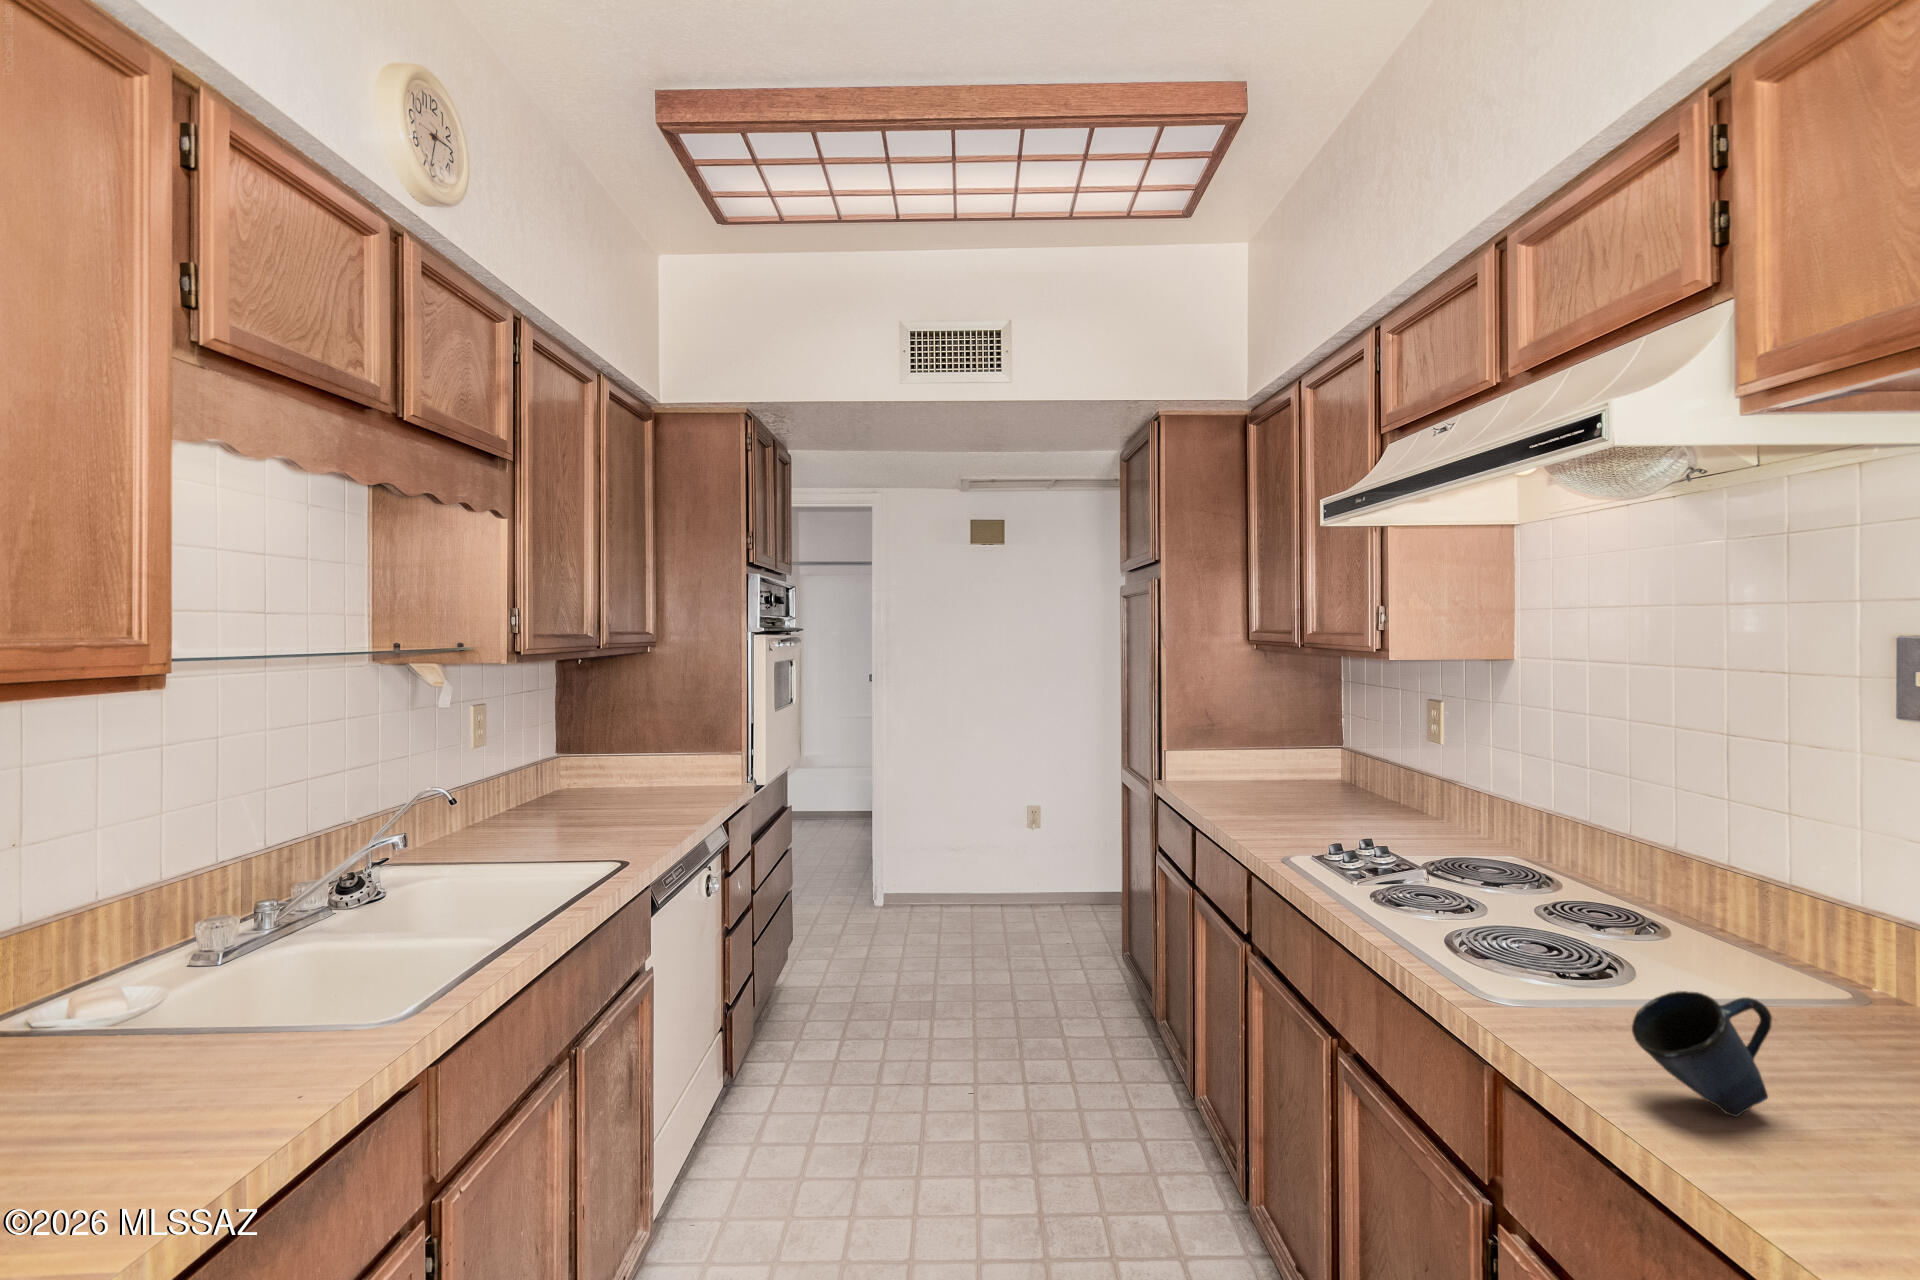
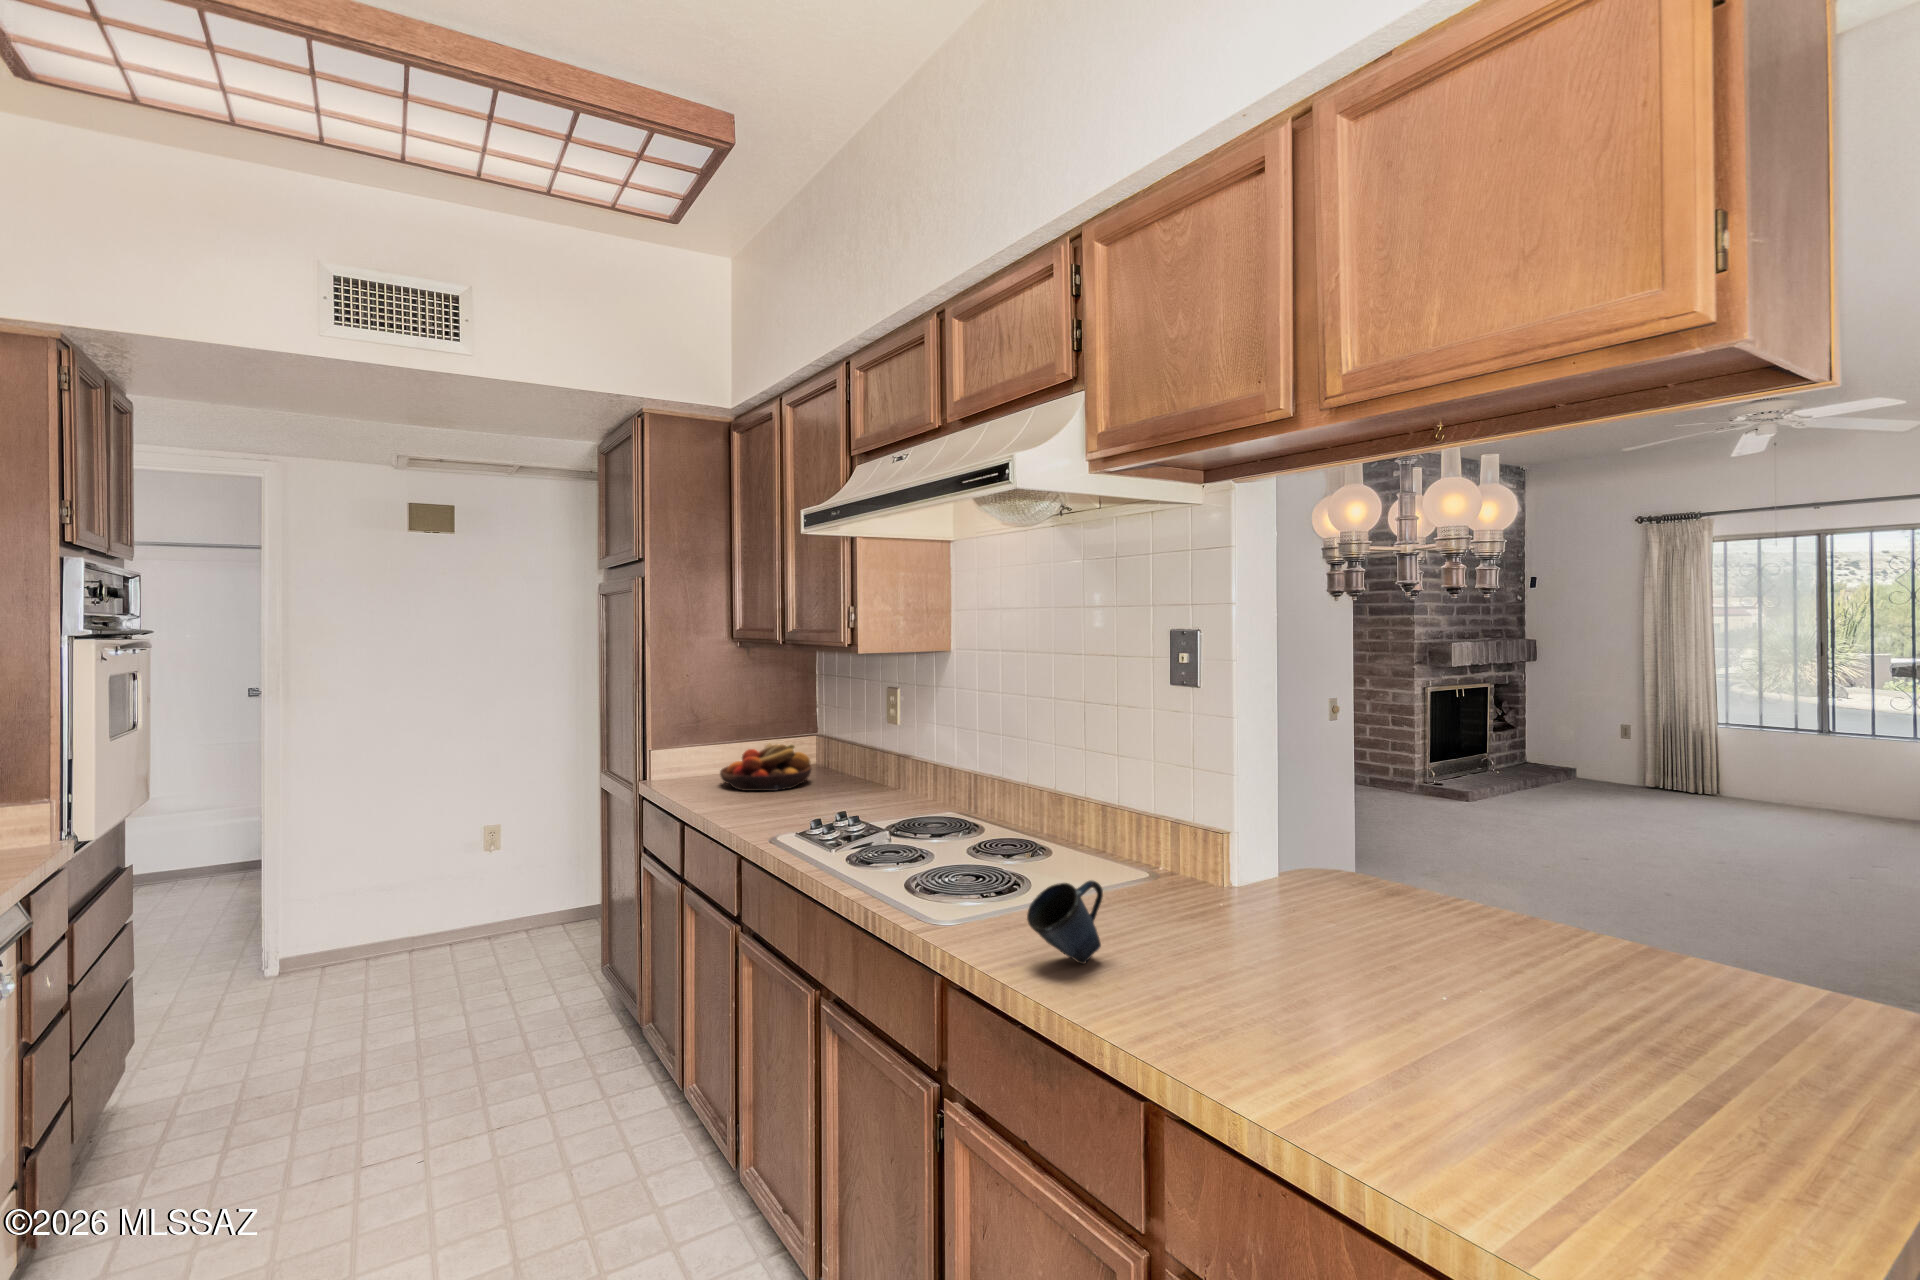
fruit bowl: none [1232,750,1333,802] -> present [720,743,811,791]

